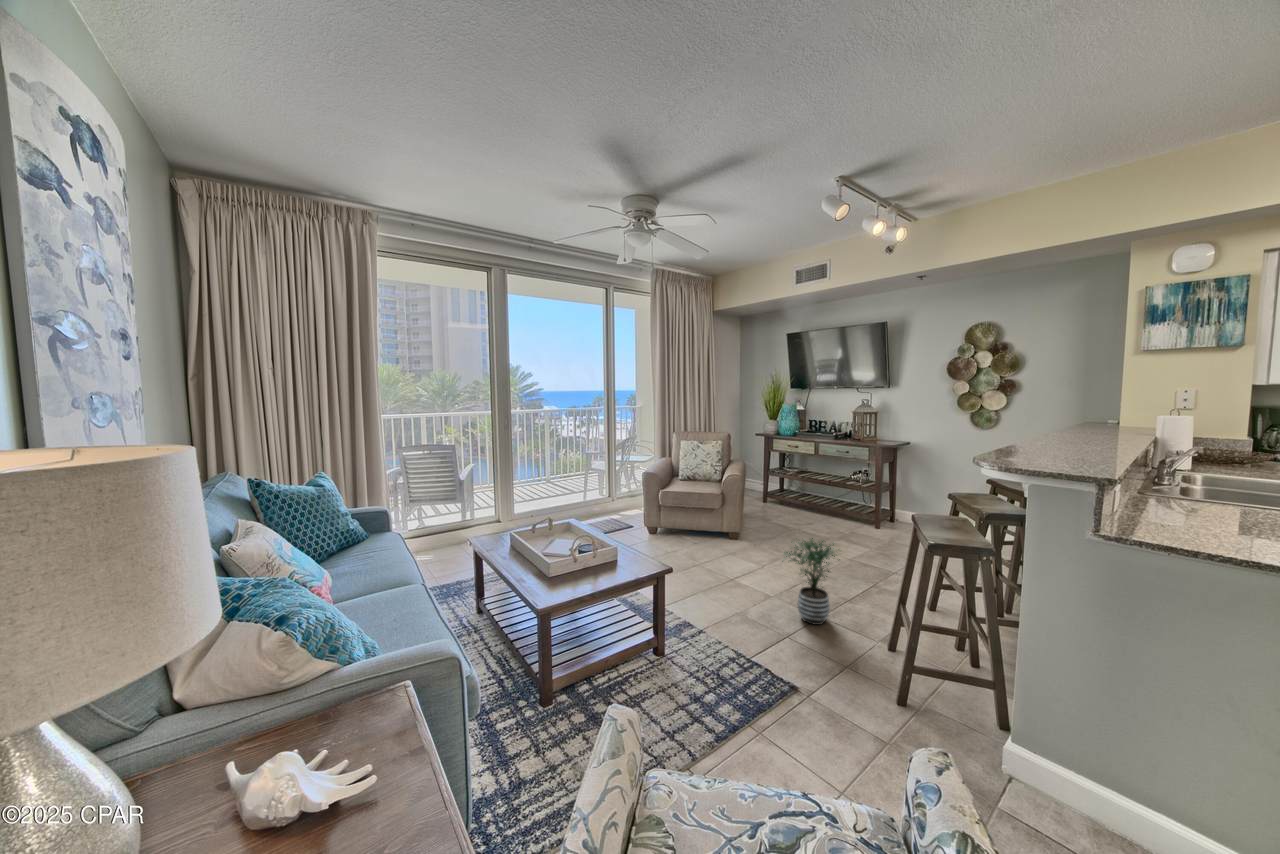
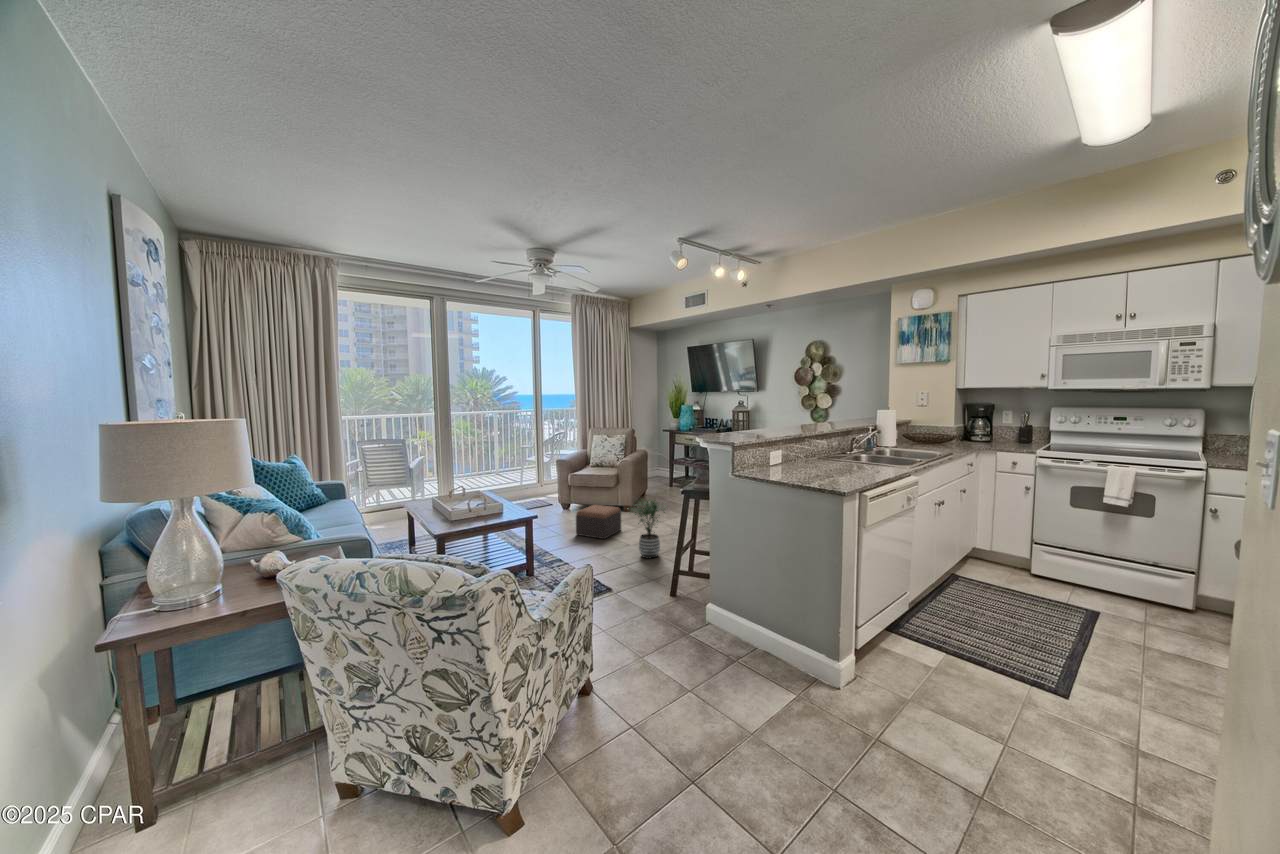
footstool: none [688,535,745,586] -> present [576,505,621,539]

